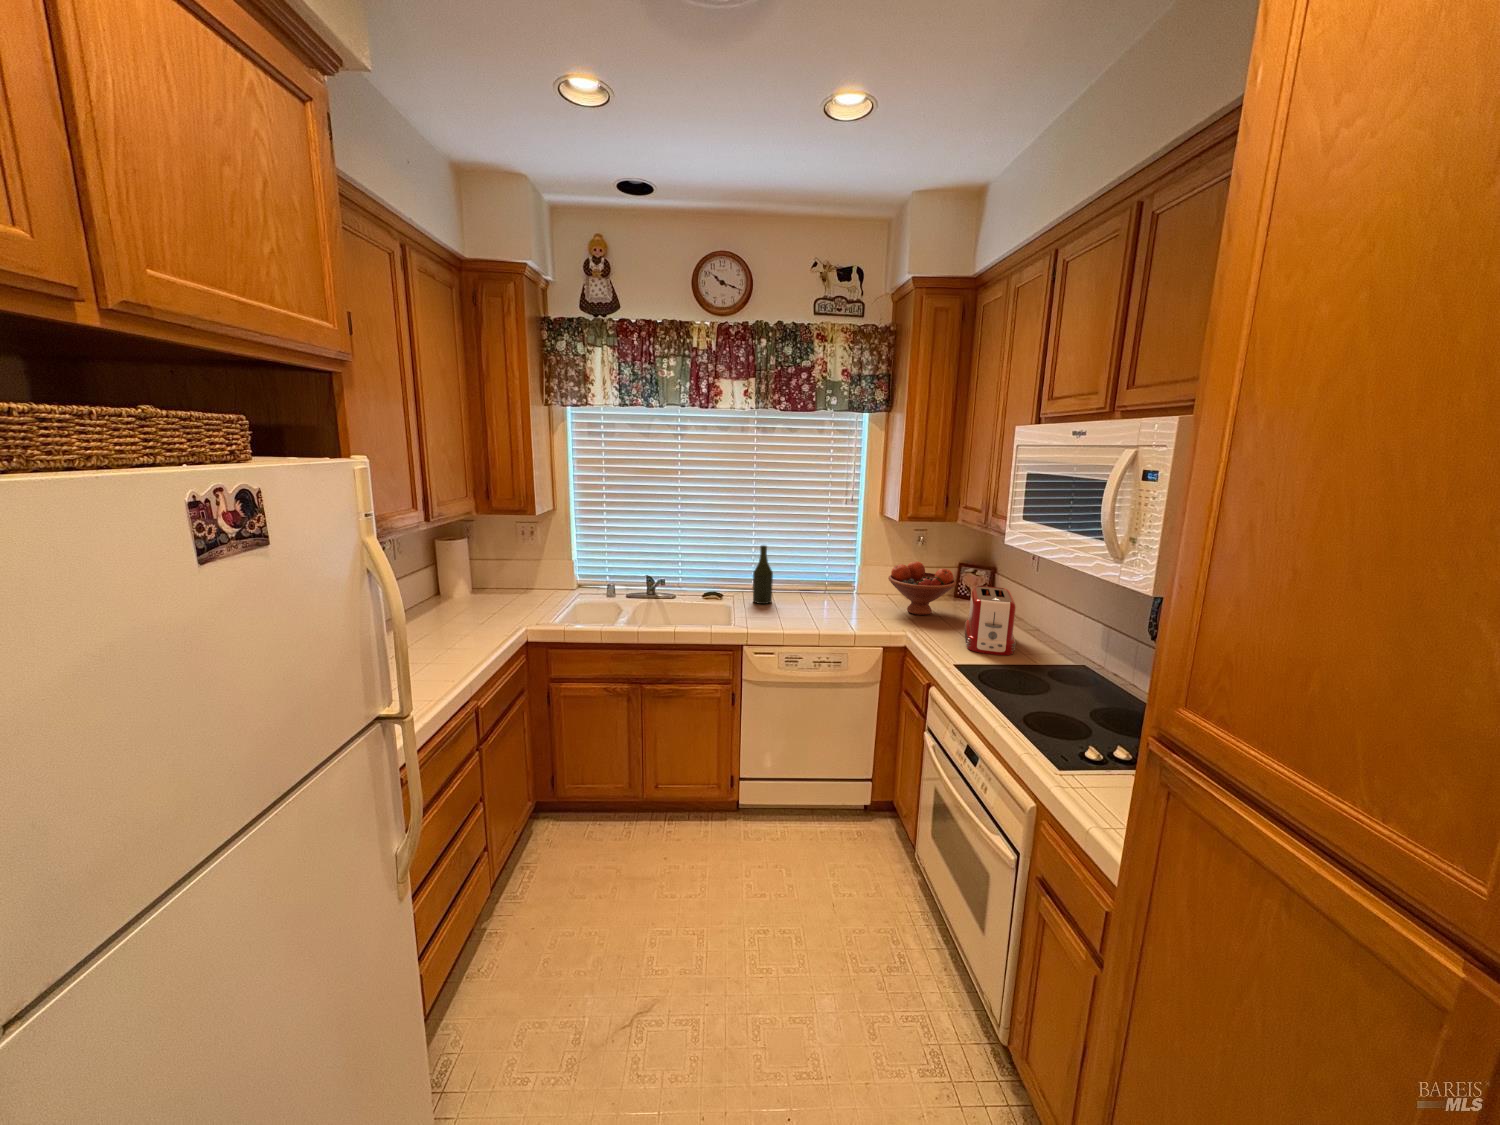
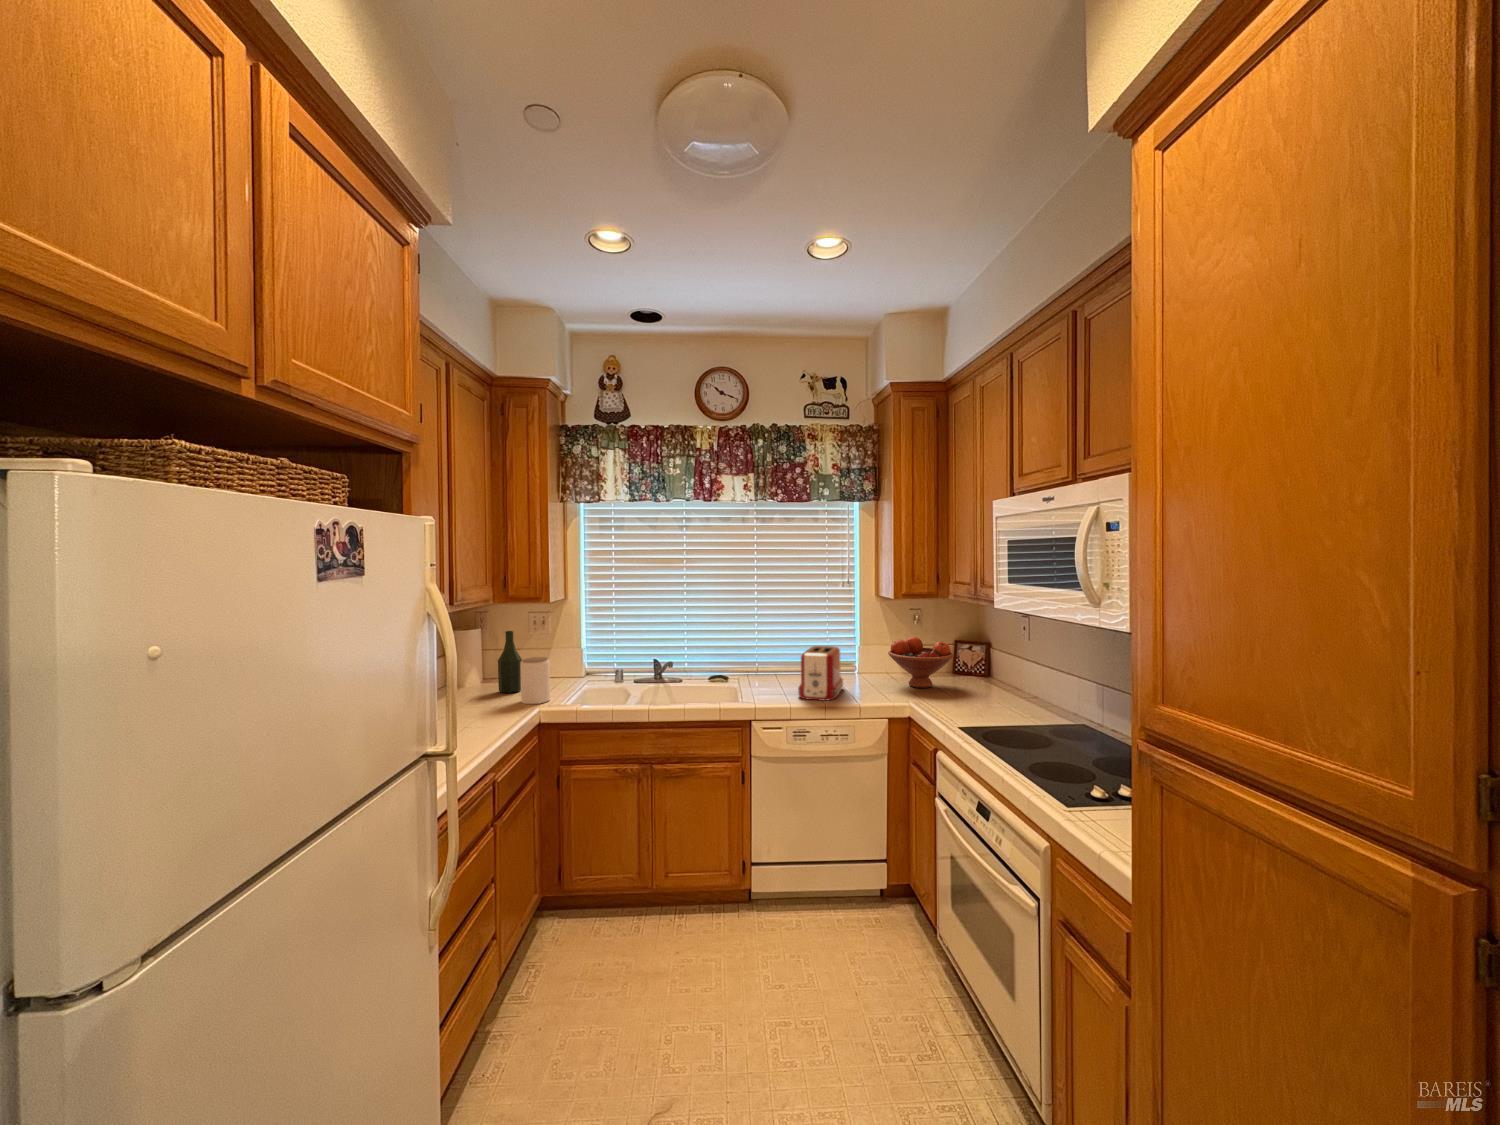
bottle: present [753,545,773,604] -> present [498,631,522,693]
jar: none [506,574,538,622] -> present [521,657,550,704]
toaster: present [964,586,1016,656] -> present [798,646,843,700]

